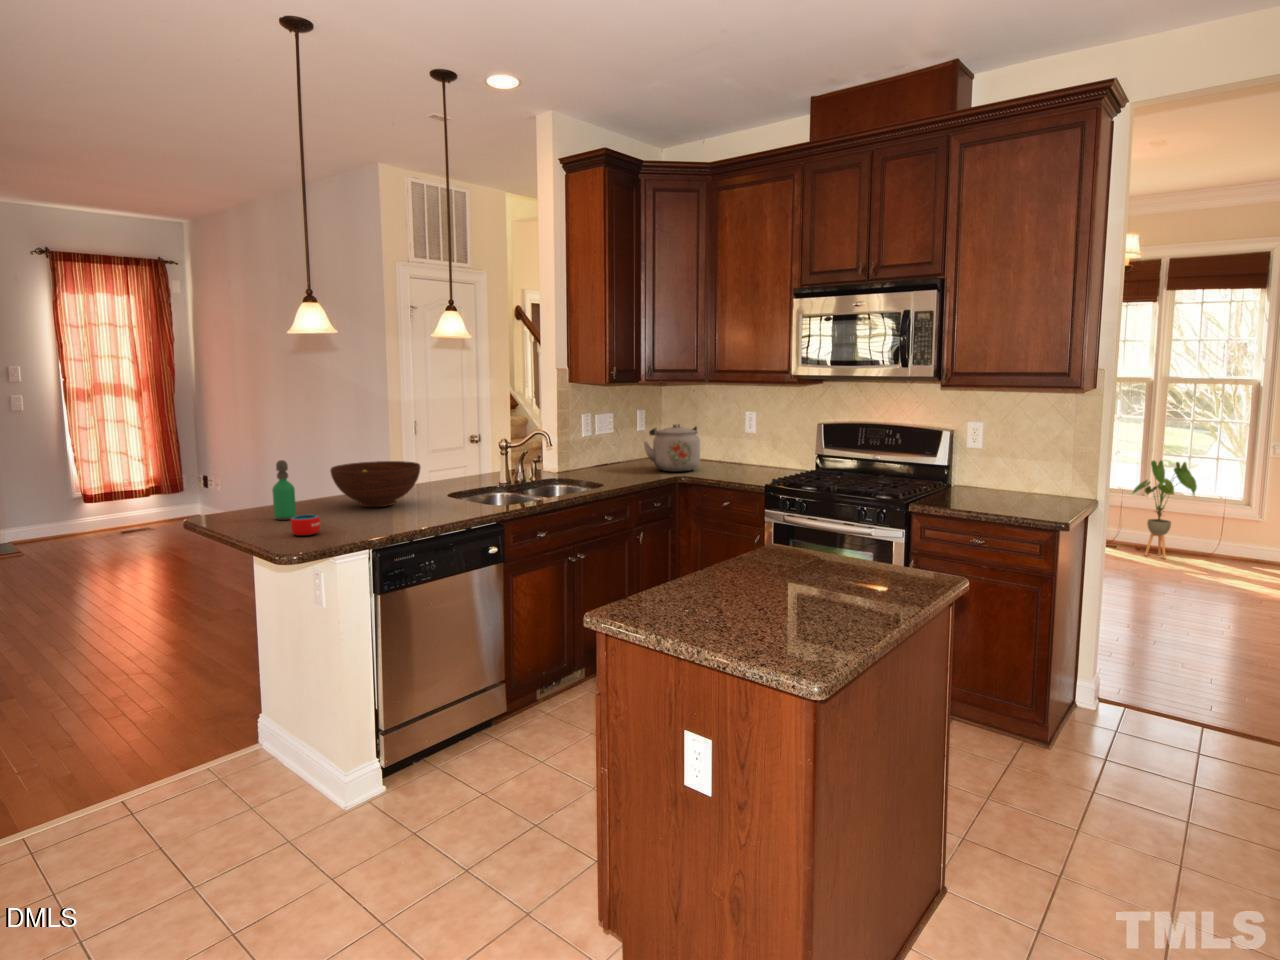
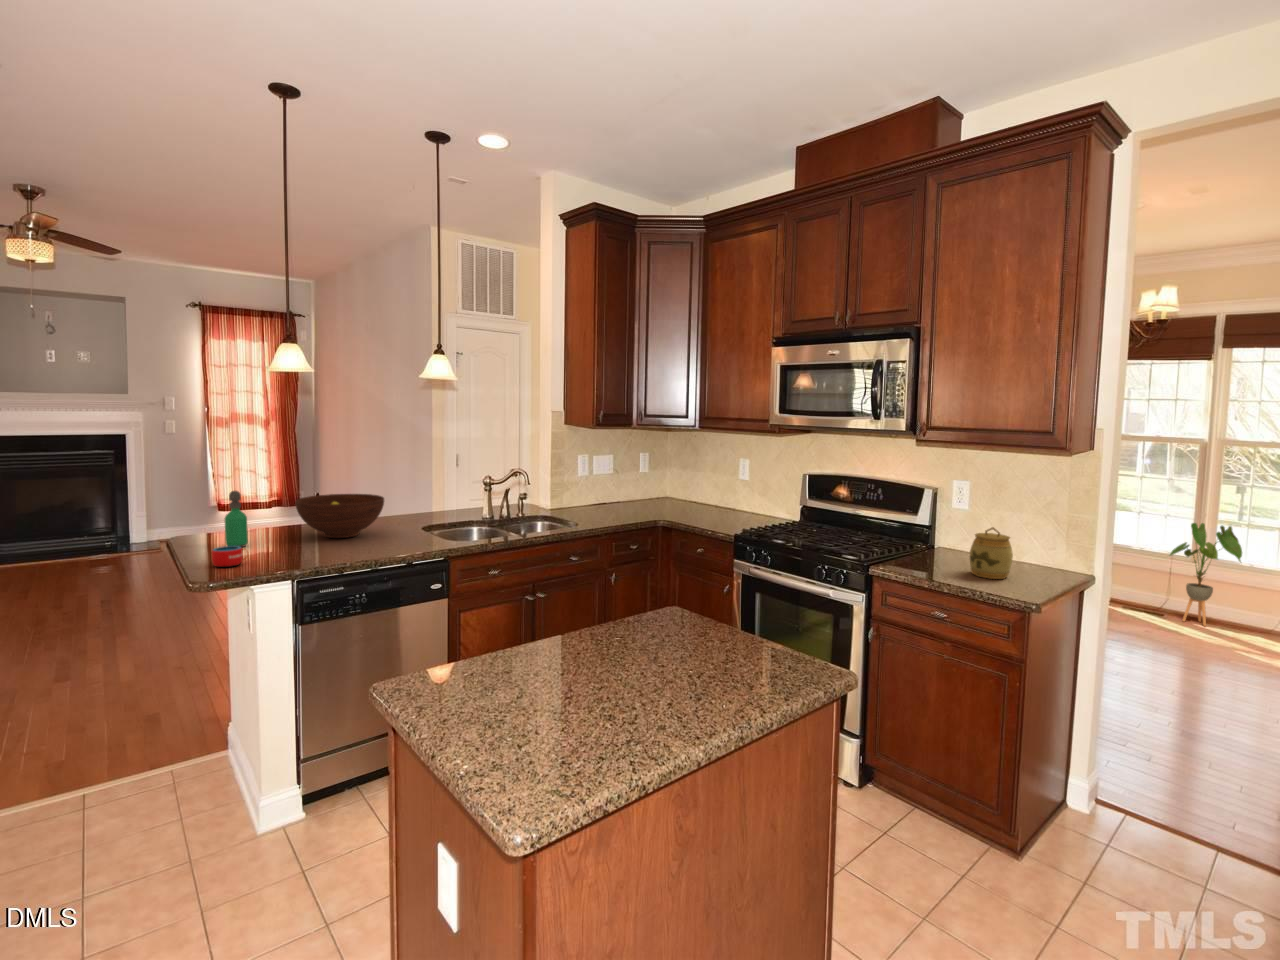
kettle: present [644,424,700,472] -> none [632,468,688,514]
jar: none [999,461,1037,507] -> present [970,527,1013,579]

